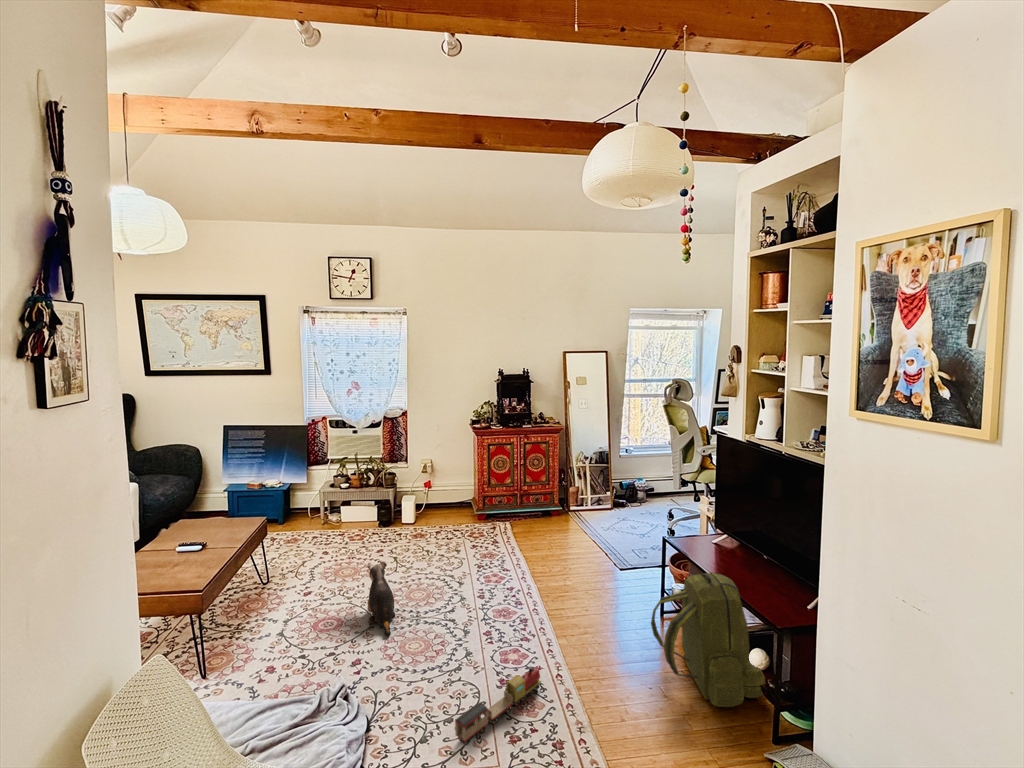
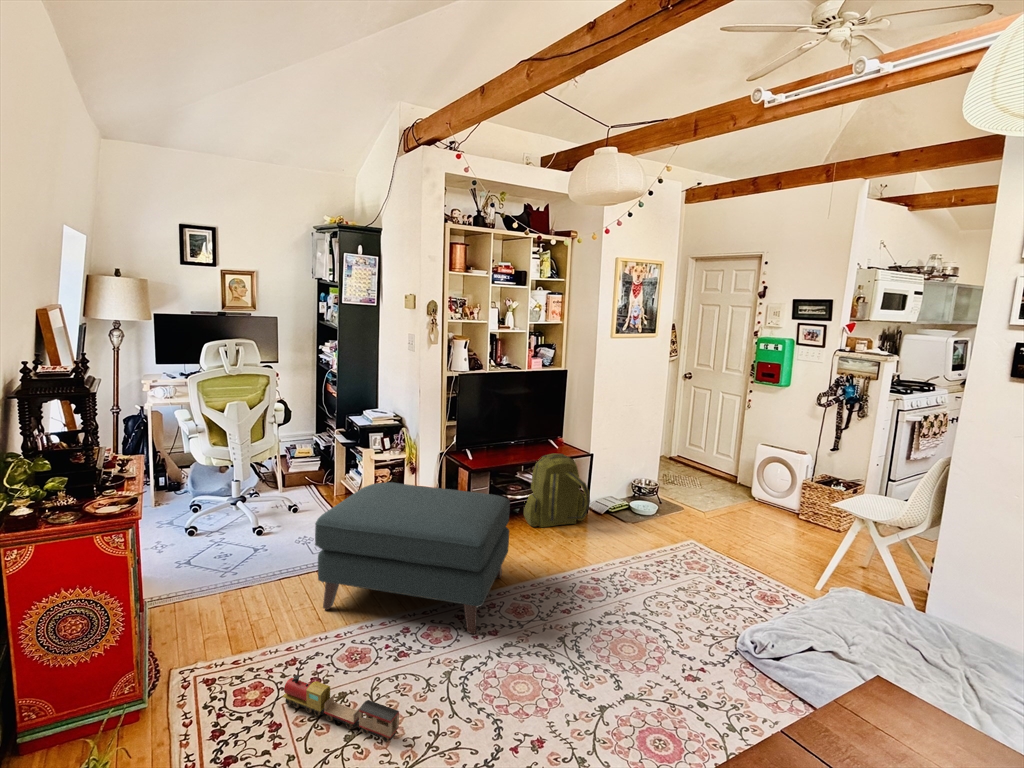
ottoman: none [471,486,609,610] -> present [315,482,510,634]
plush toy: present [367,561,395,637] -> none [564,646,636,711]
toy train: present [455,667,541,745] -> present [282,675,399,742]

